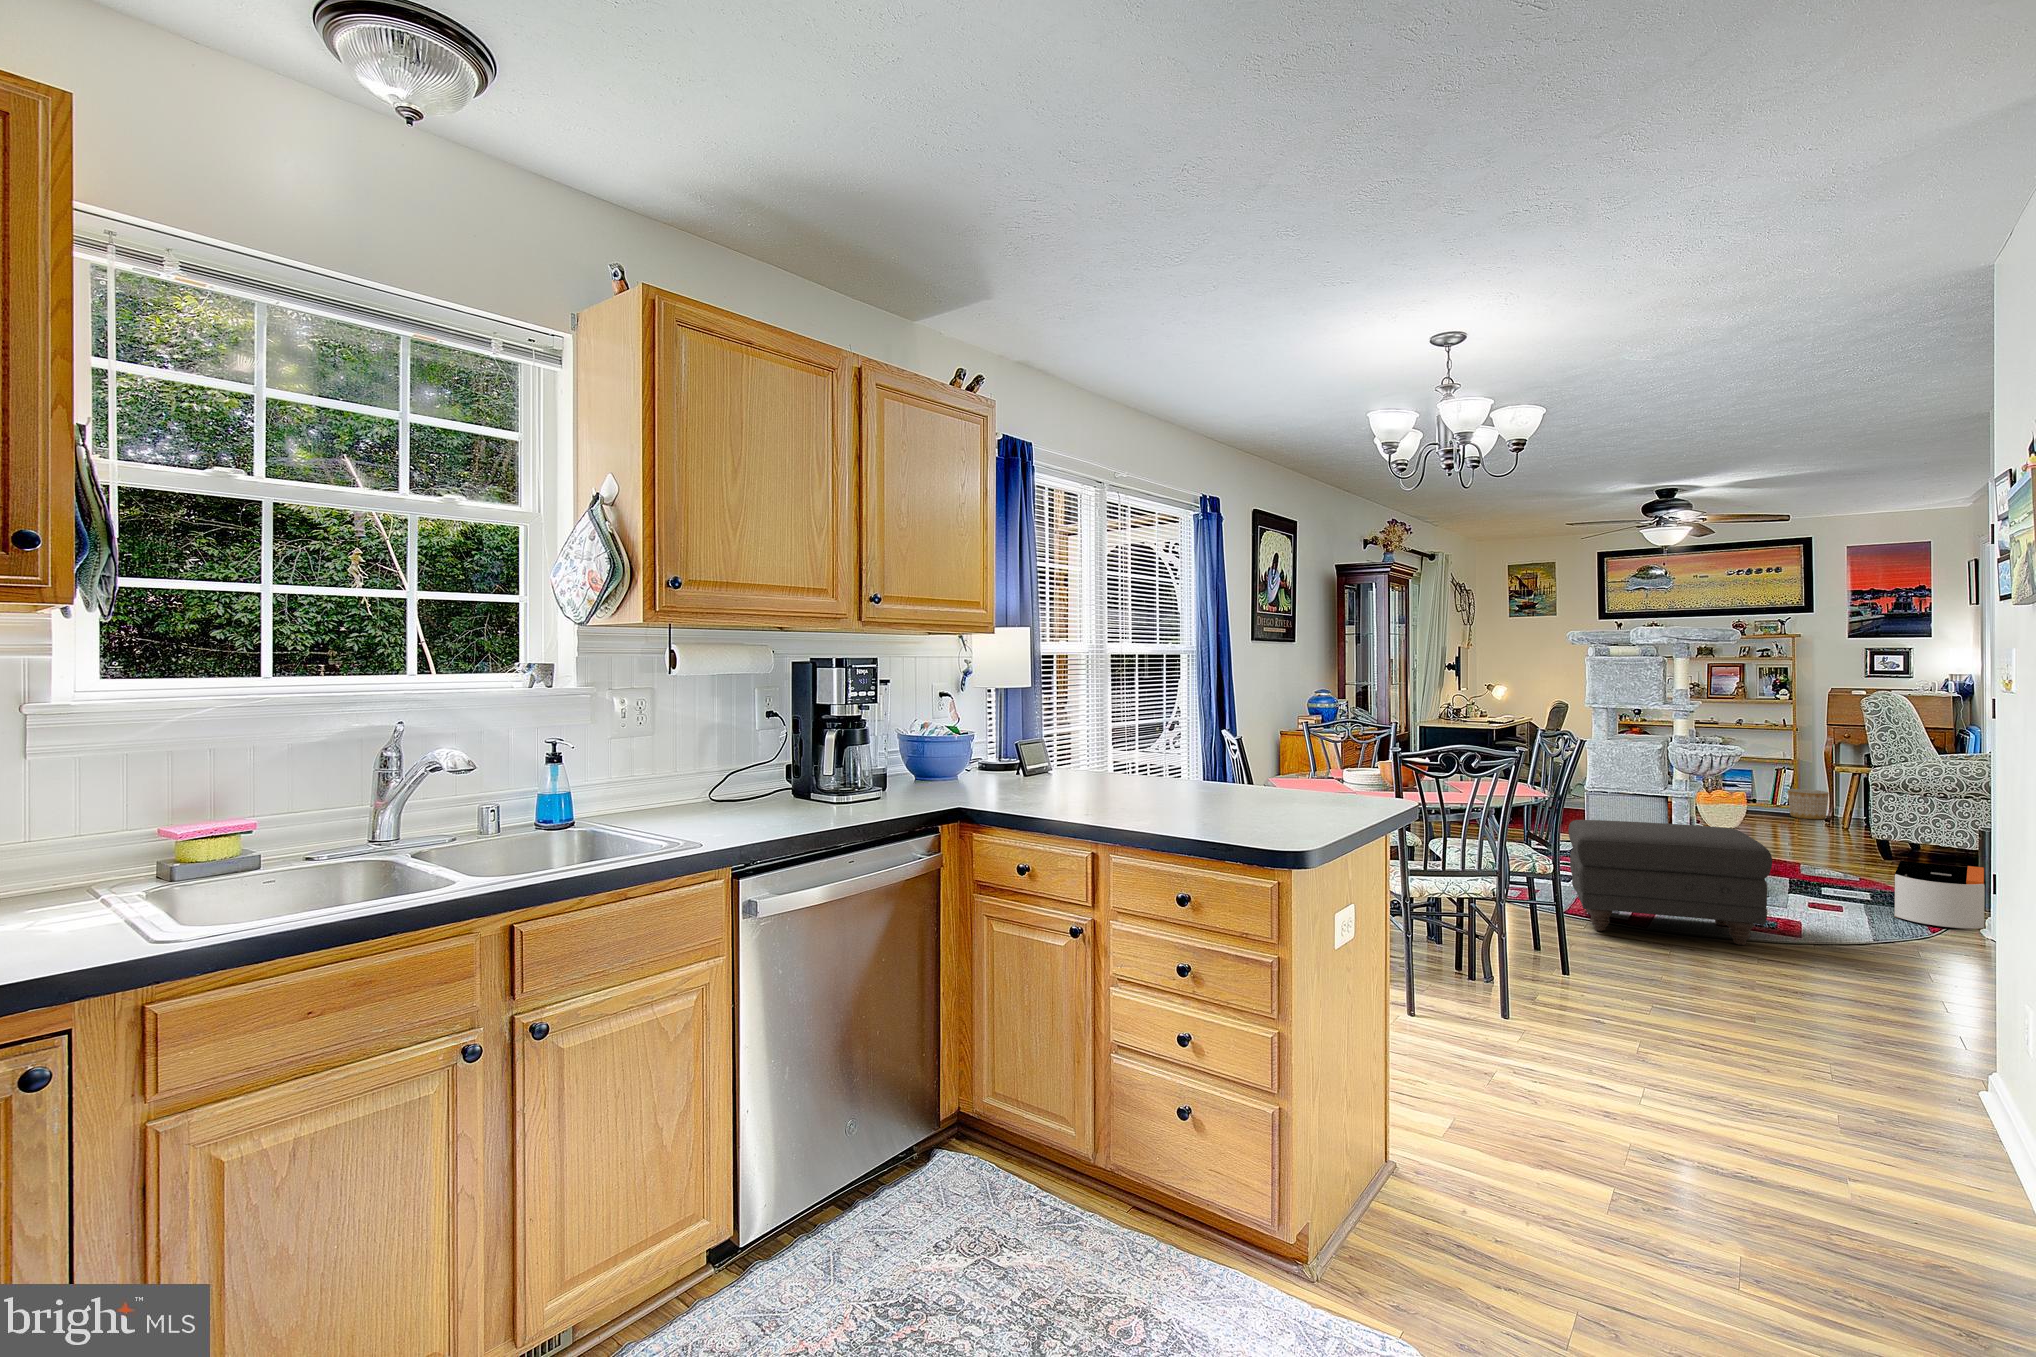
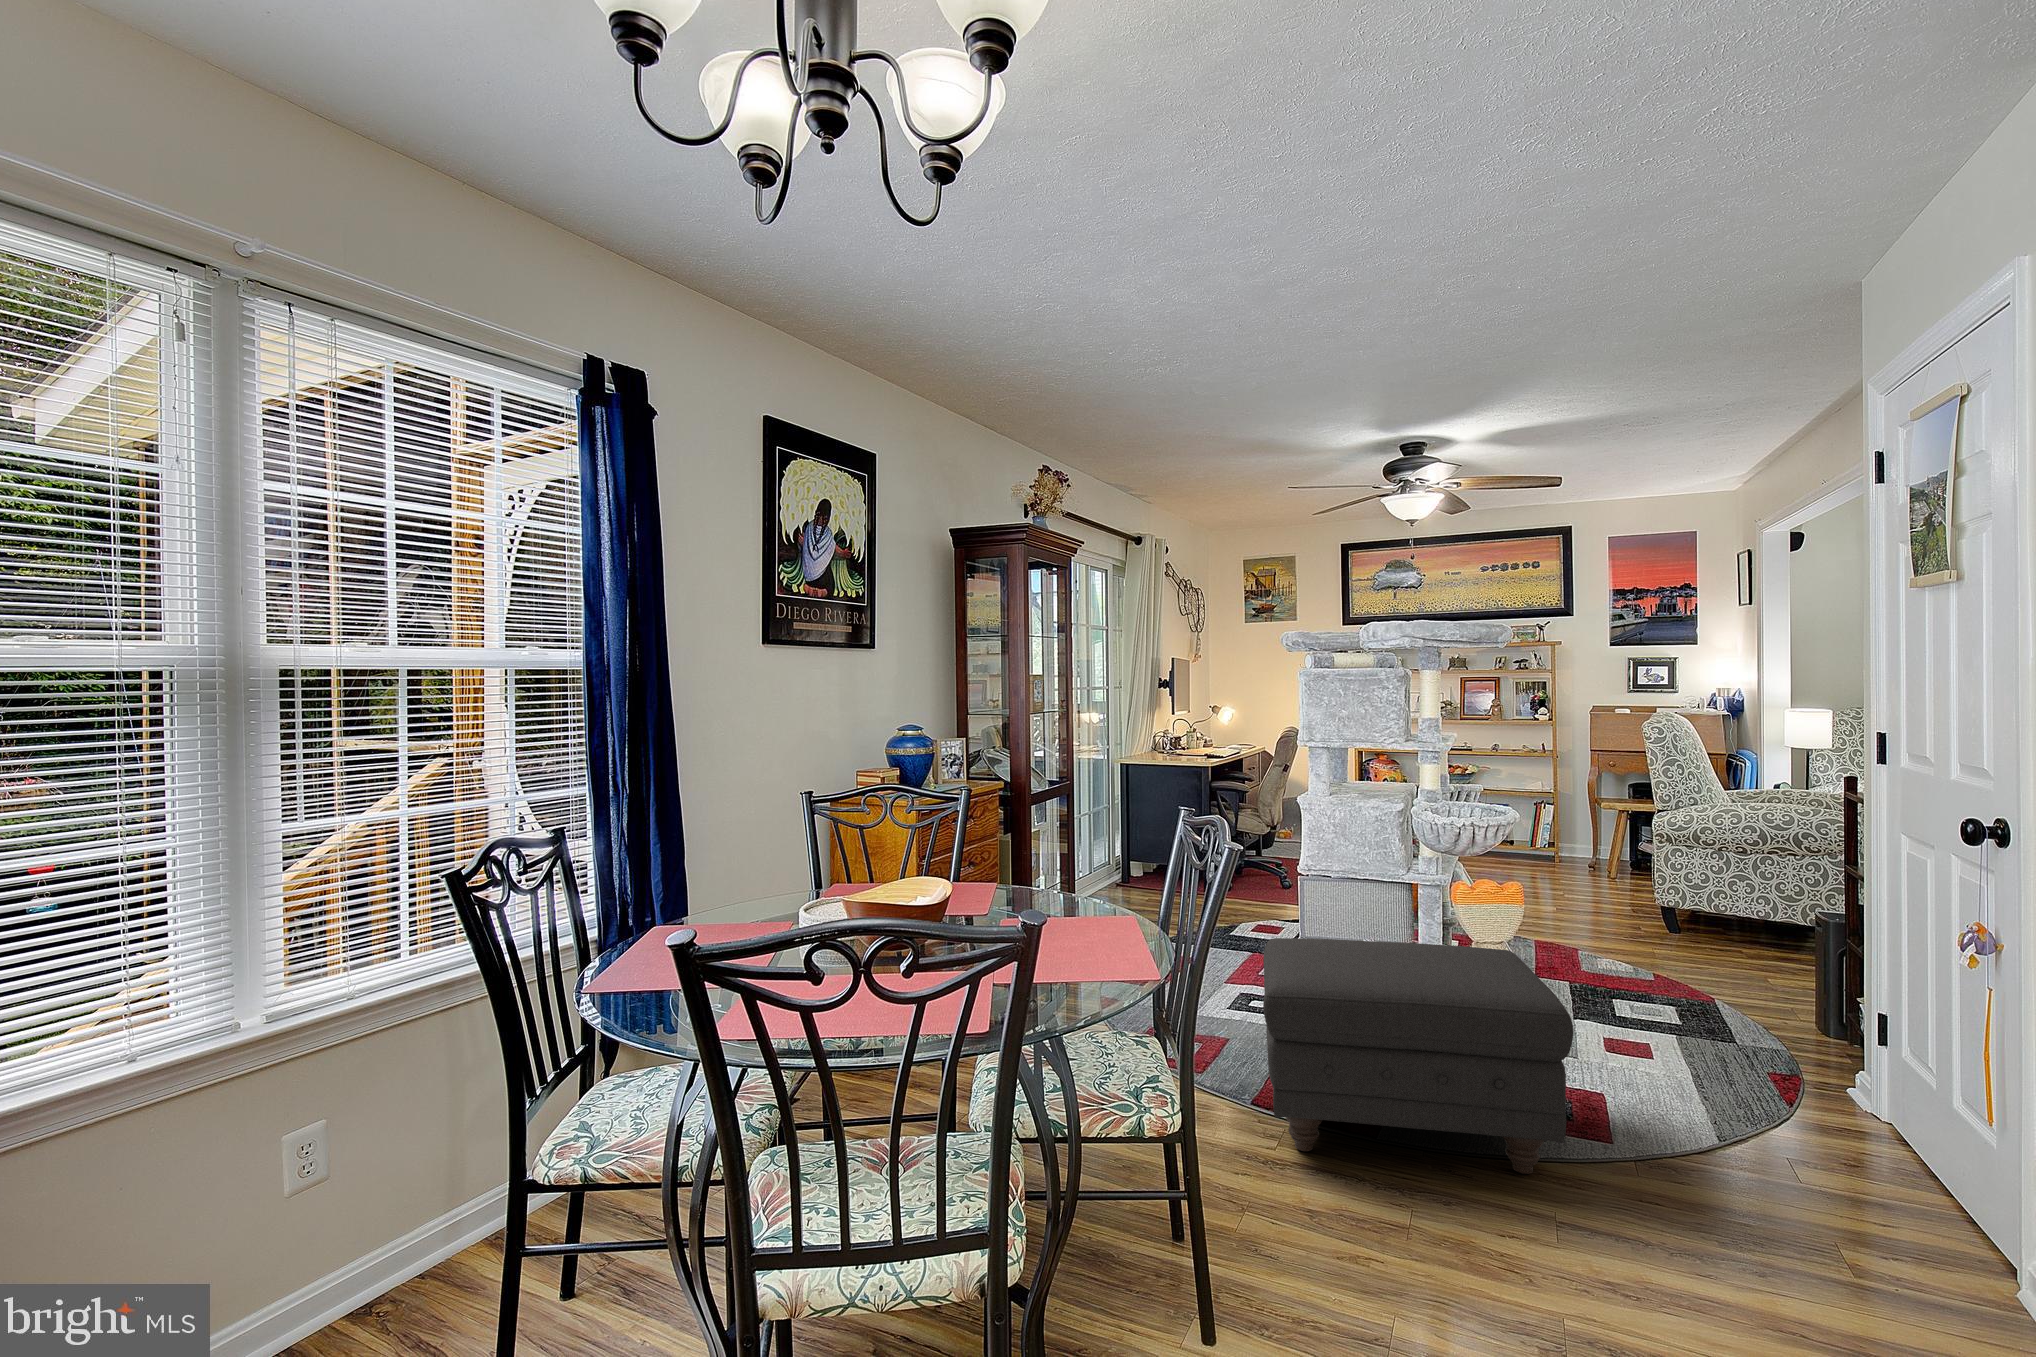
planter: present [1788,789,1829,820] -> none [1550,829,1594,867]
storage bin: present [1894,861,1986,929] -> none [1720,966,1853,1092]

